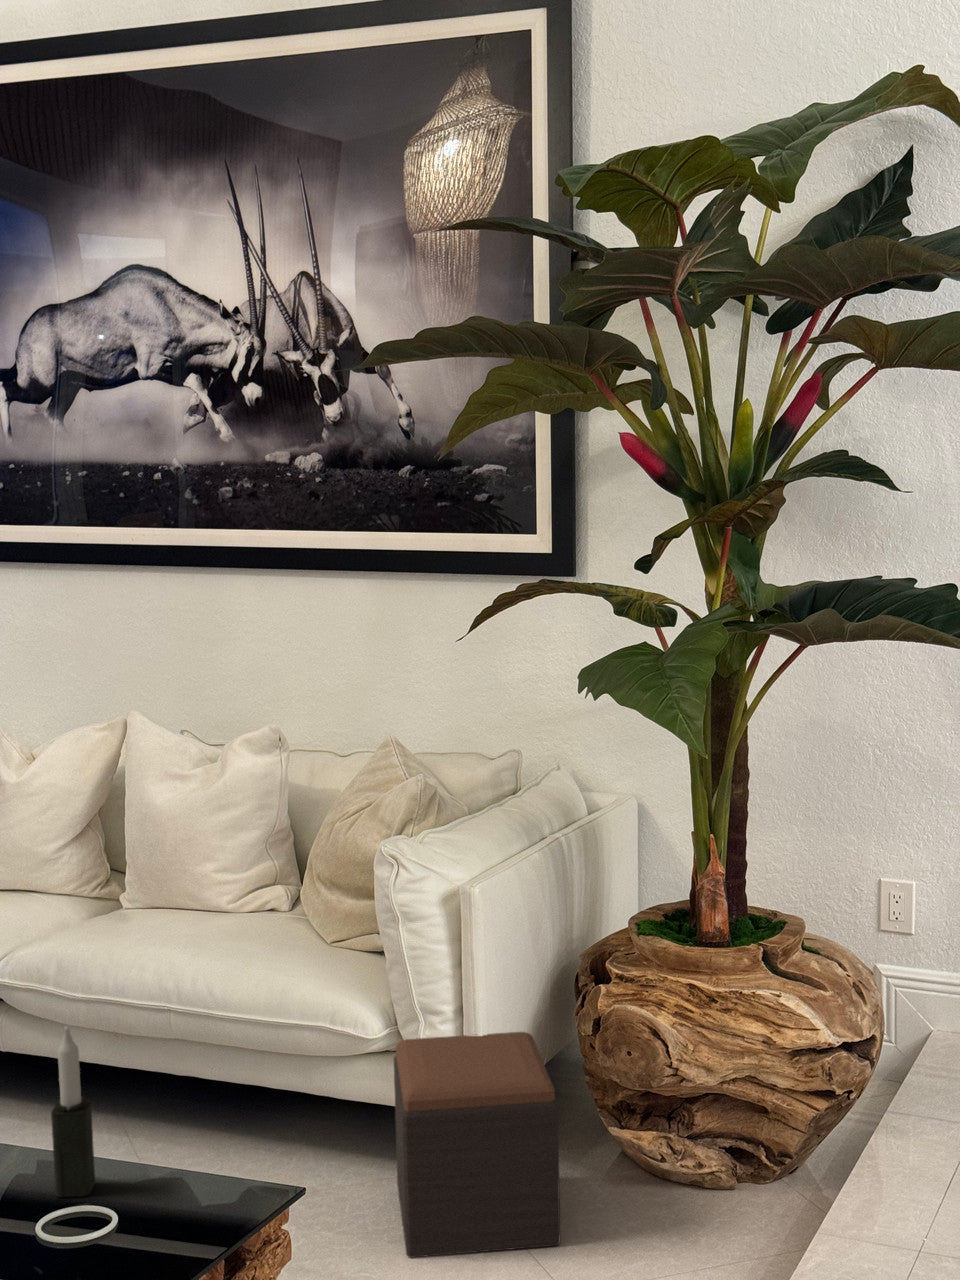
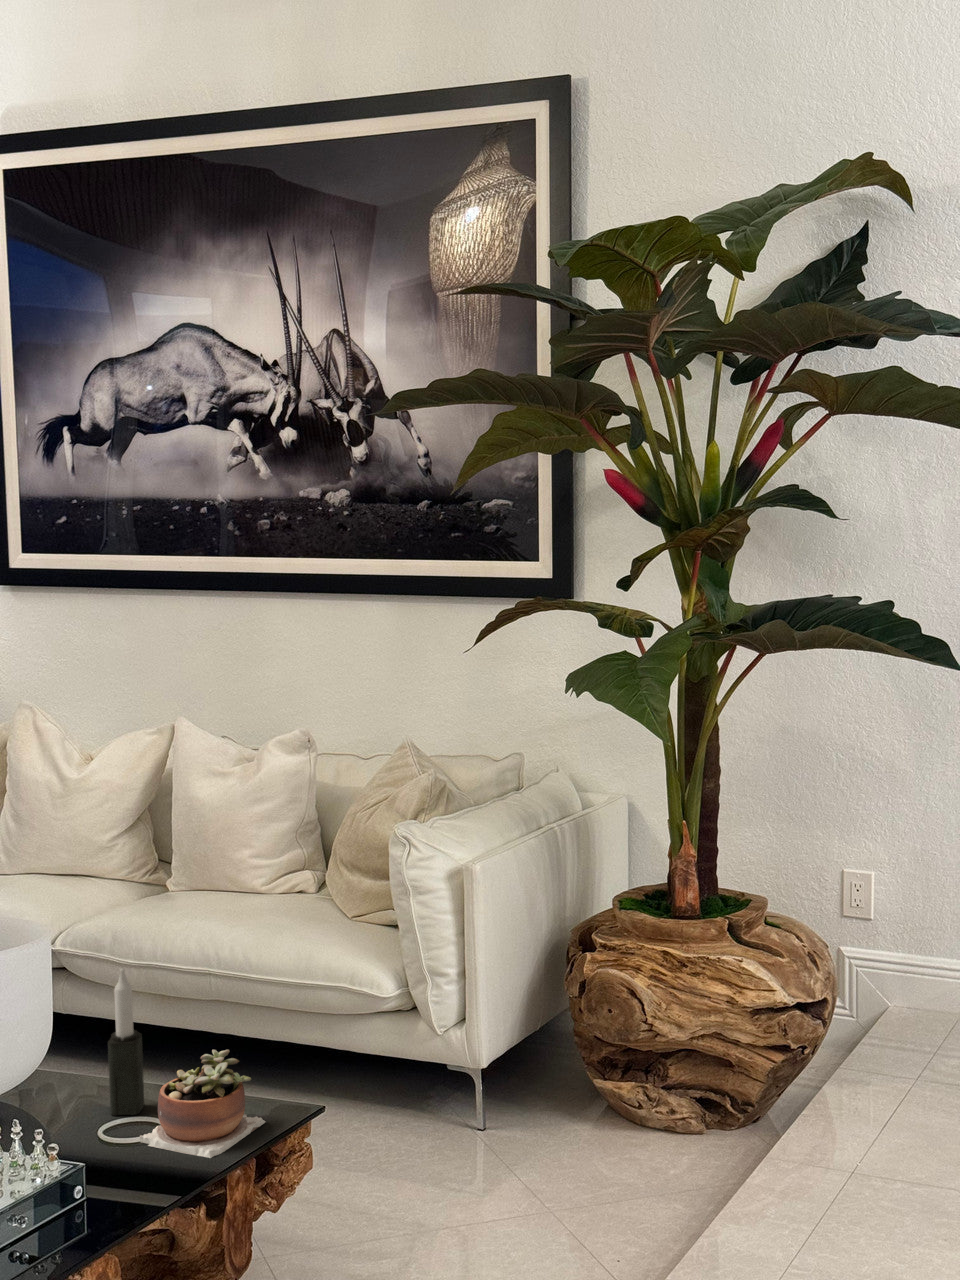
footstool: present [394,1032,560,1258] -> none [405,993,548,1187]
succulent plant: none [89,1121,238,1255] -> present [140,1050,265,1158]

